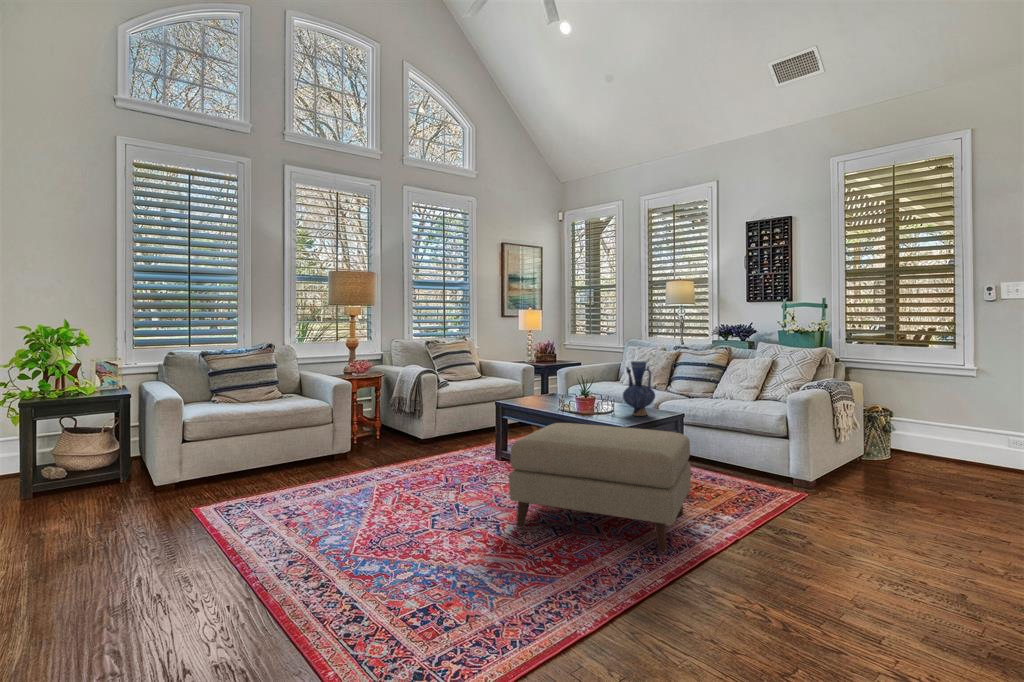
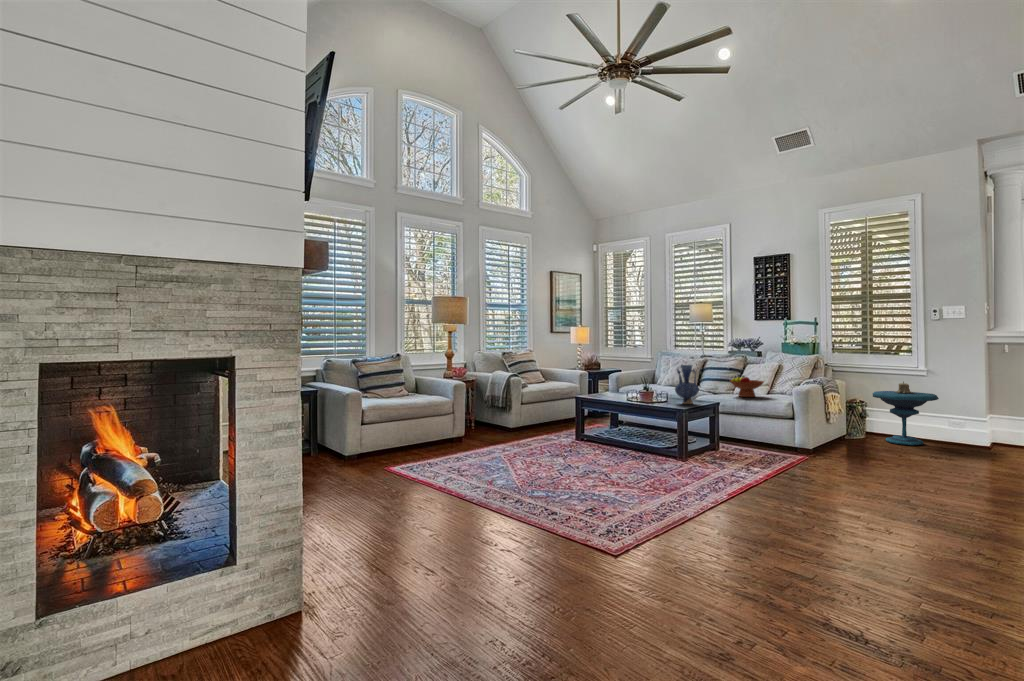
fruit bowl: none [704,375,751,405] -> present [730,376,764,397]
side table: none [899,385,994,473] -> present [873,382,939,446]
ottoman: present [509,423,691,554] -> none [613,408,731,486]

